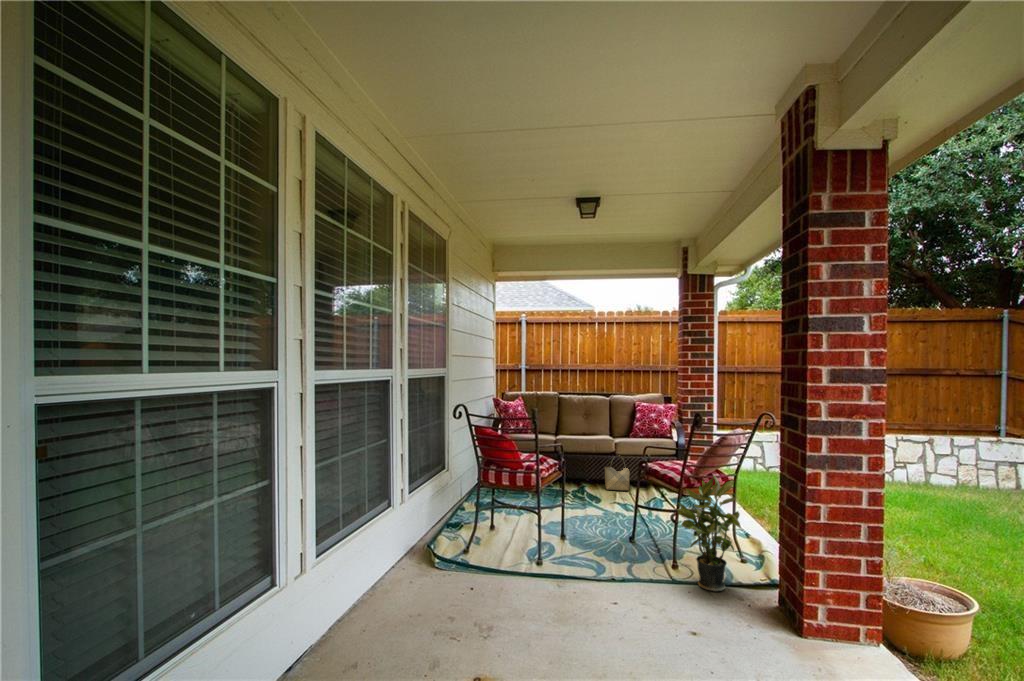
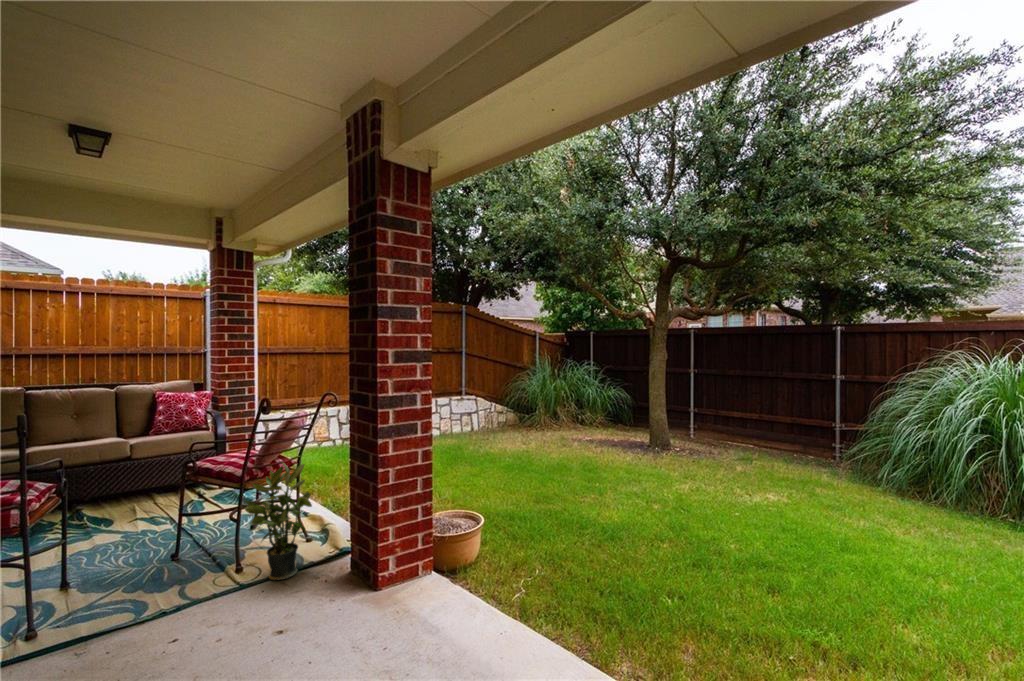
woven basket: present [604,455,630,490] -> none [115,460,154,508]

